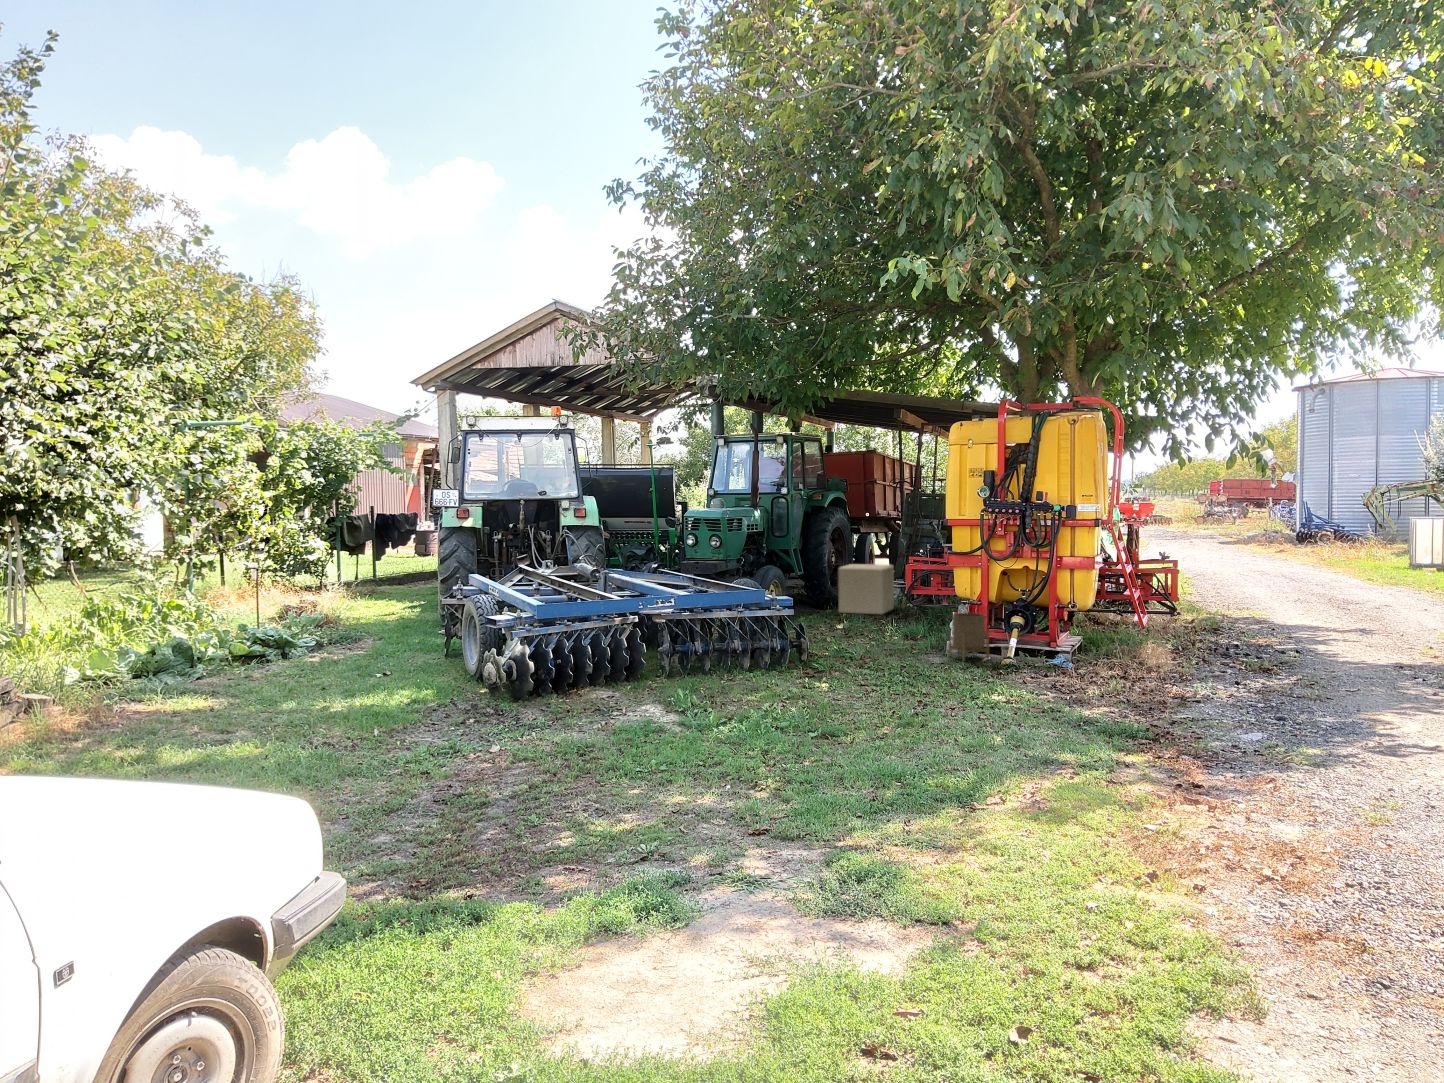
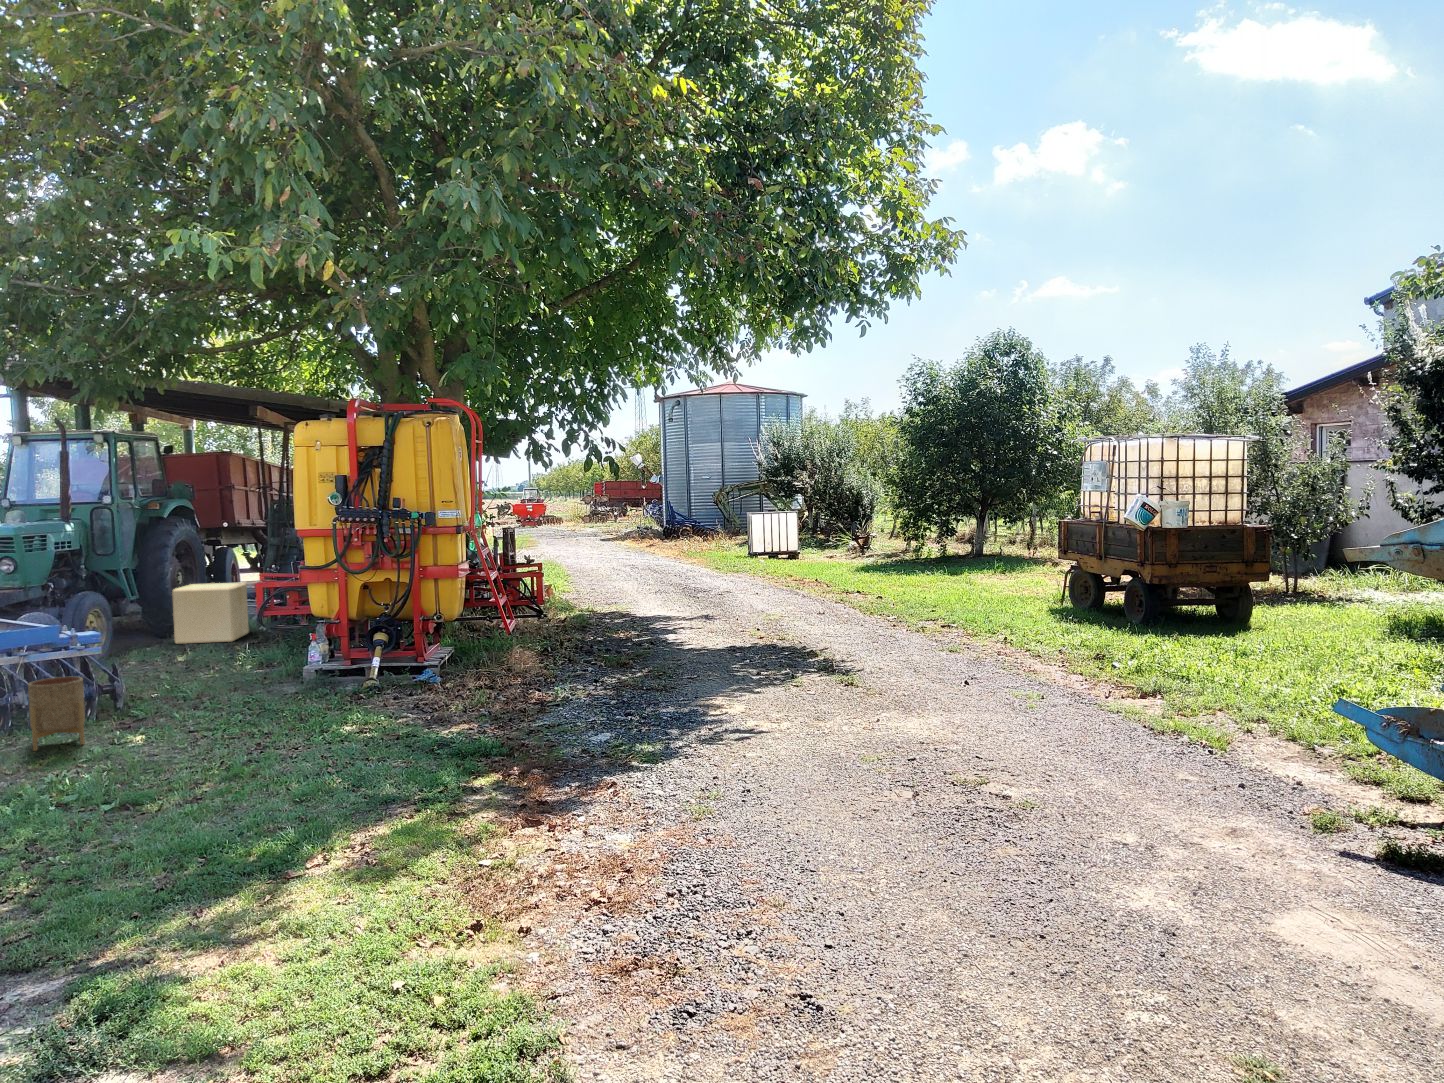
planter: present [949,613,989,661] -> present [28,677,85,751]

